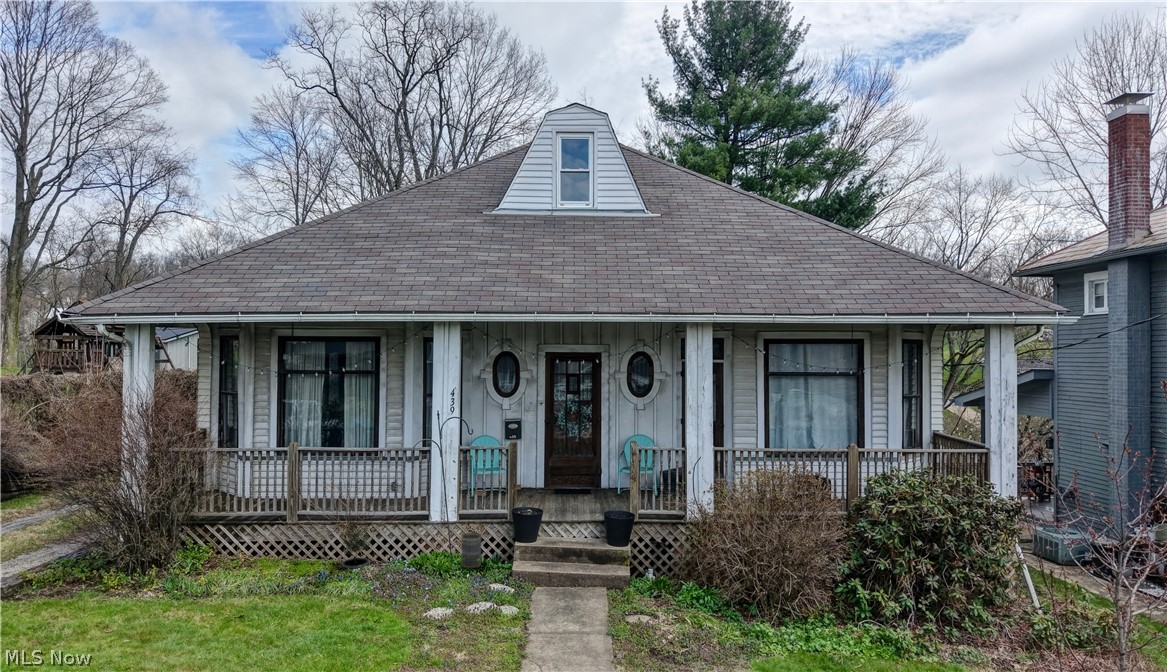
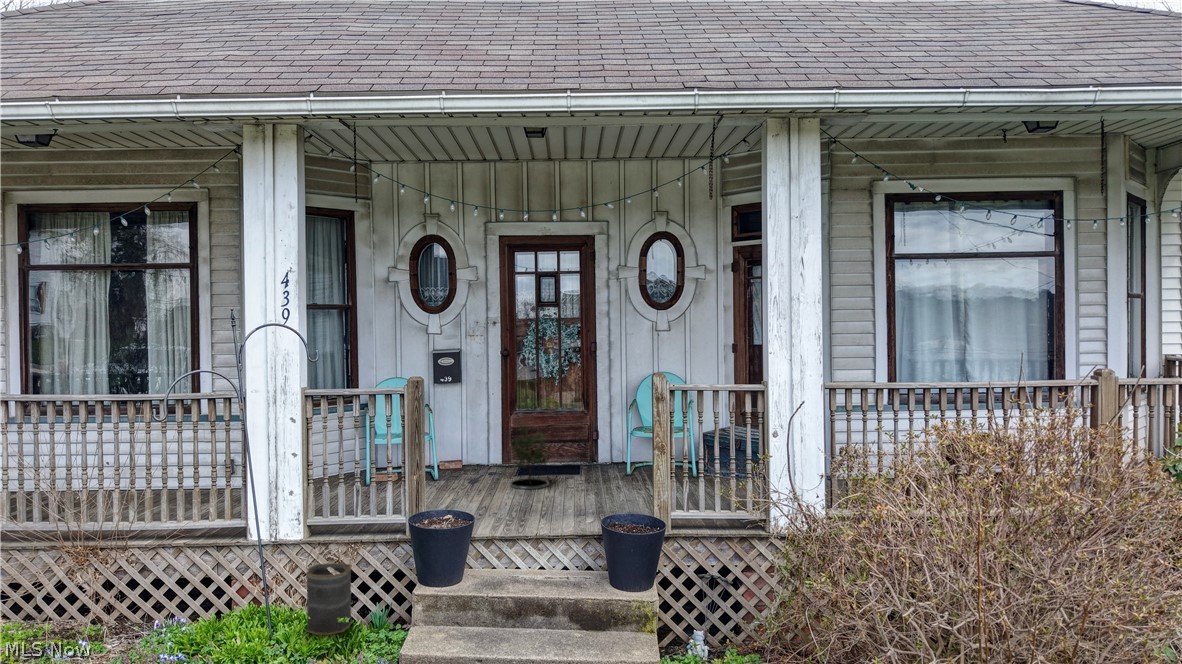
potted tree: present [342,522,370,568] -> present [510,419,549,489]

